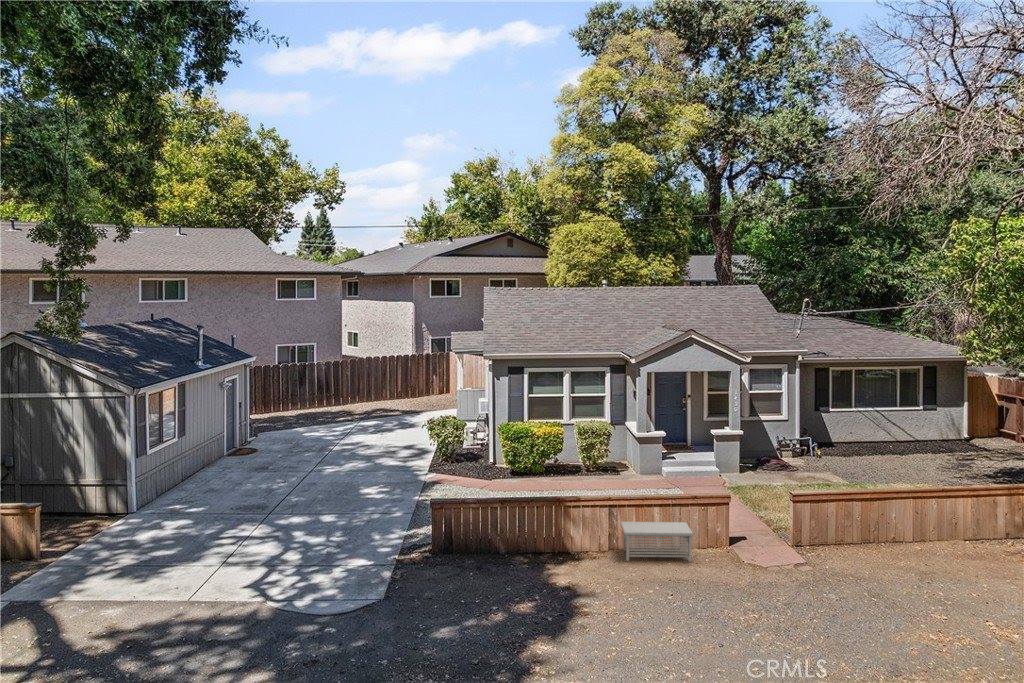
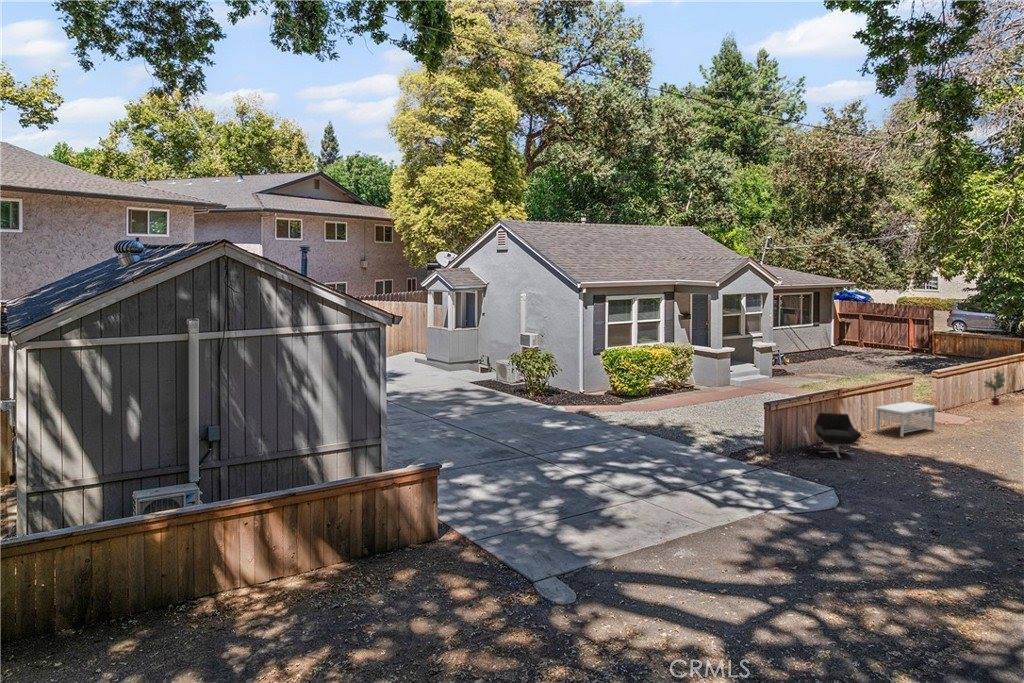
potted tree: none [881,500,919,549] -> present [984,370,1005,405]
lounge chair: none [480,517,532,567] -> present [814,413,862,458]

